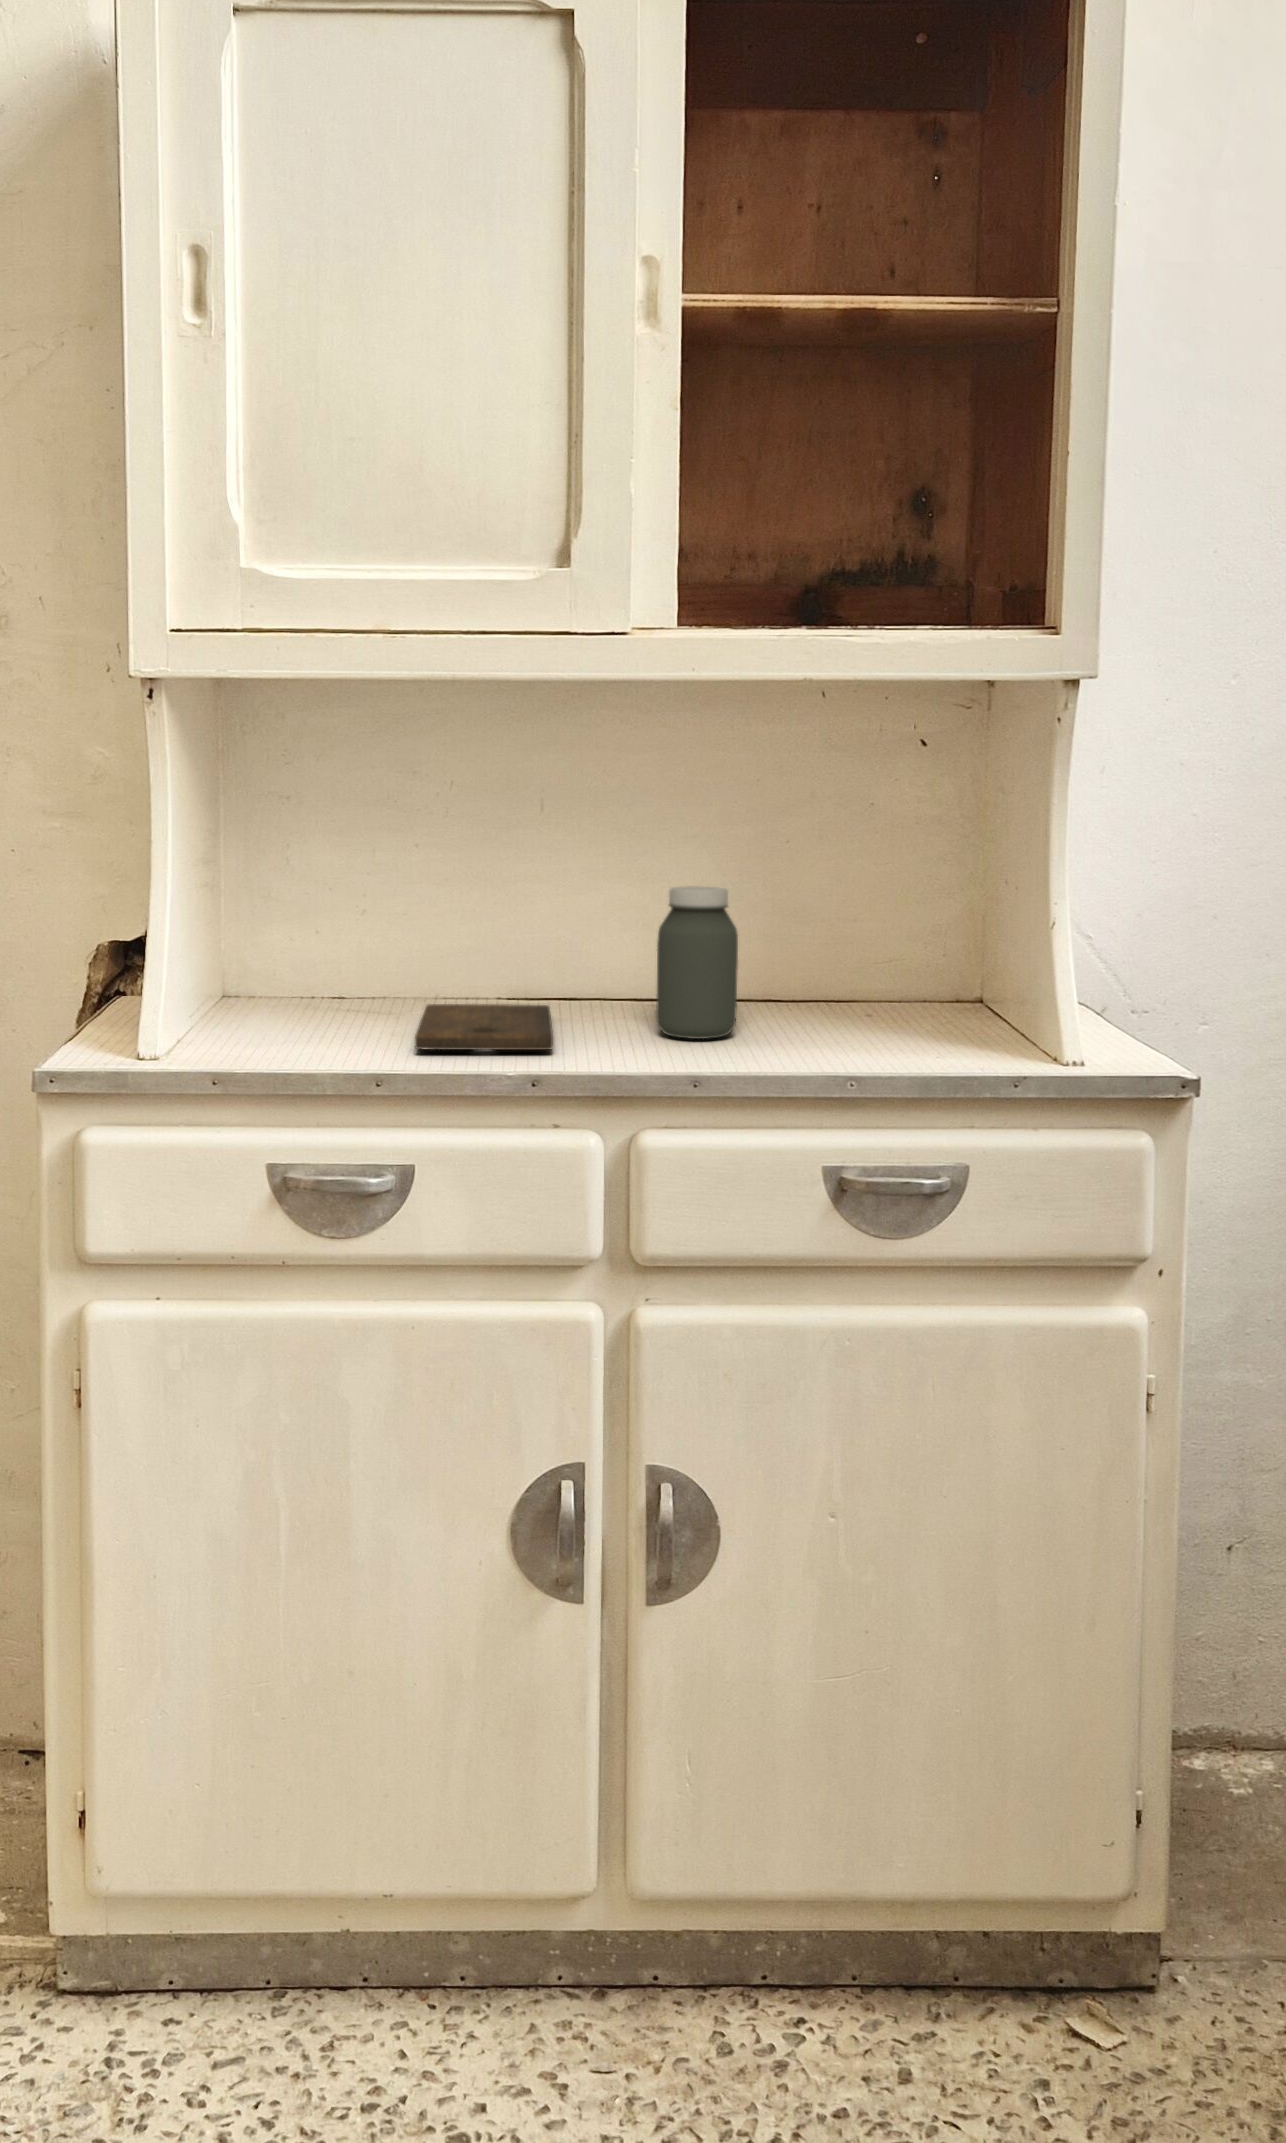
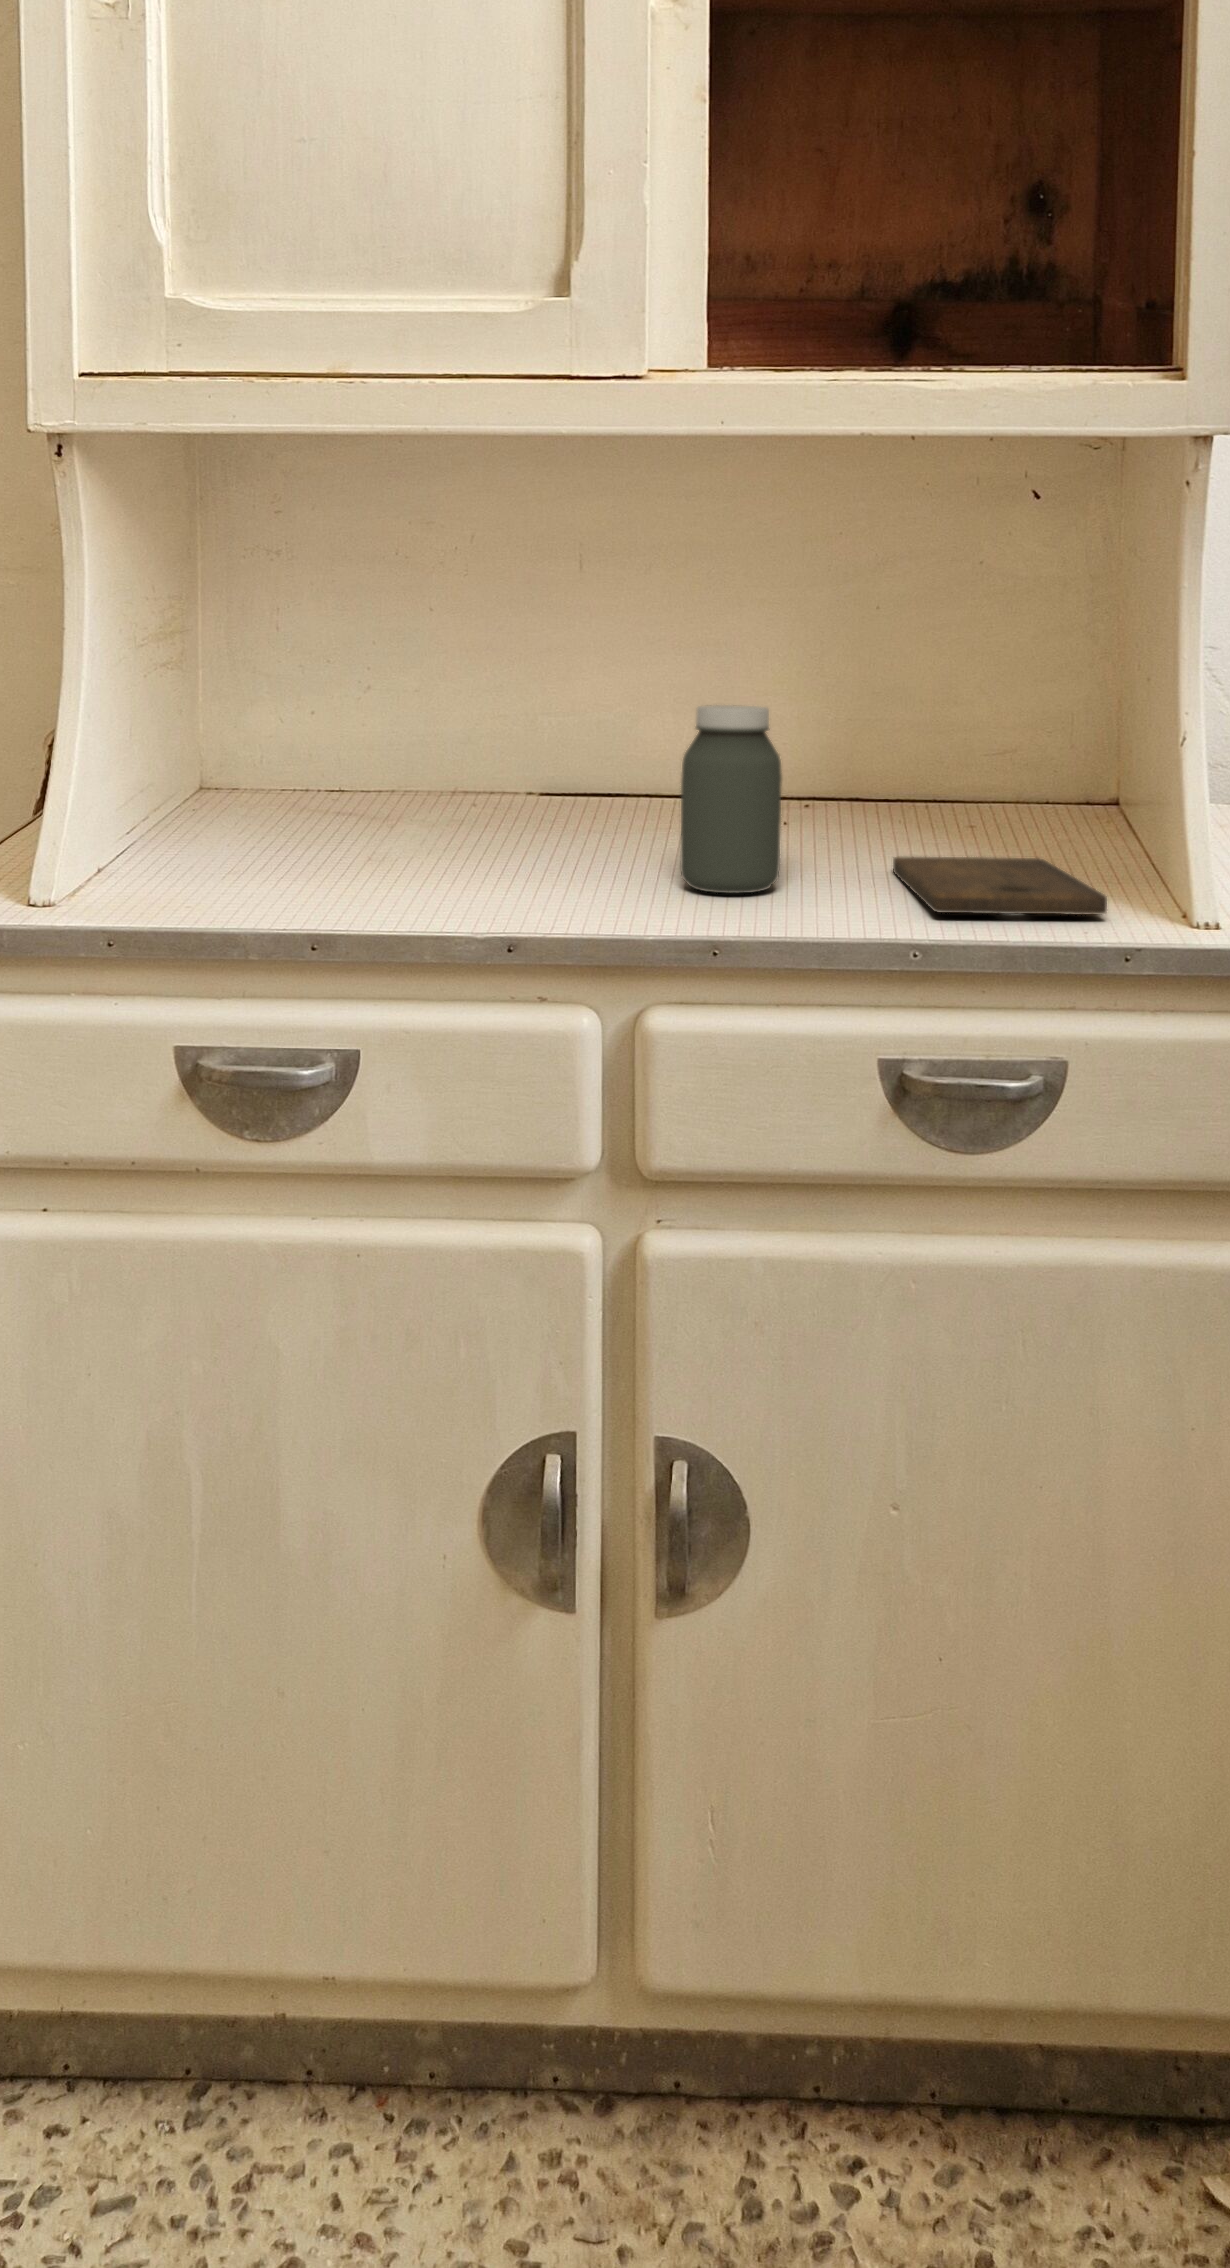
cutting board: present [415,1004,553,1050] -> present [893,857,1107,915]

